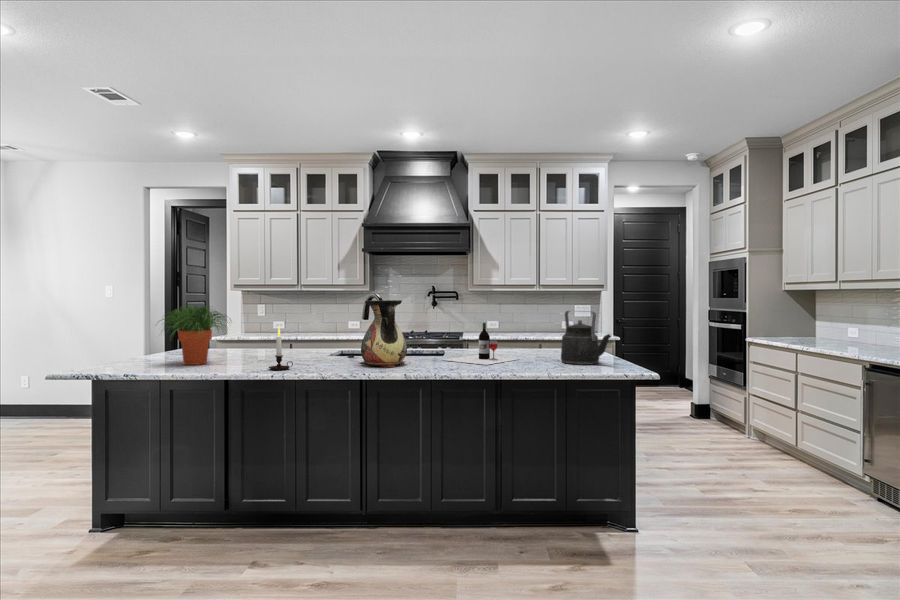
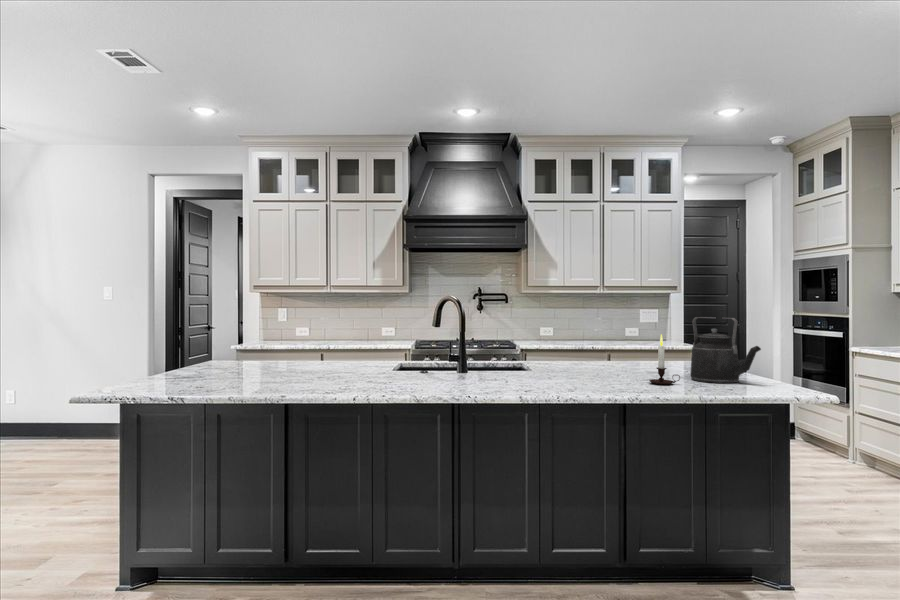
vase: present [361,300,407,367] -> none [446,304,508,387]
potted plant: present [164,305,225,365] -> none [201,309,292,384]
wine bottle: present [444,323,517,365] -> none [541,331,635,383]
candle: present [269,328,293,370] -> present [649,334,680,384]

